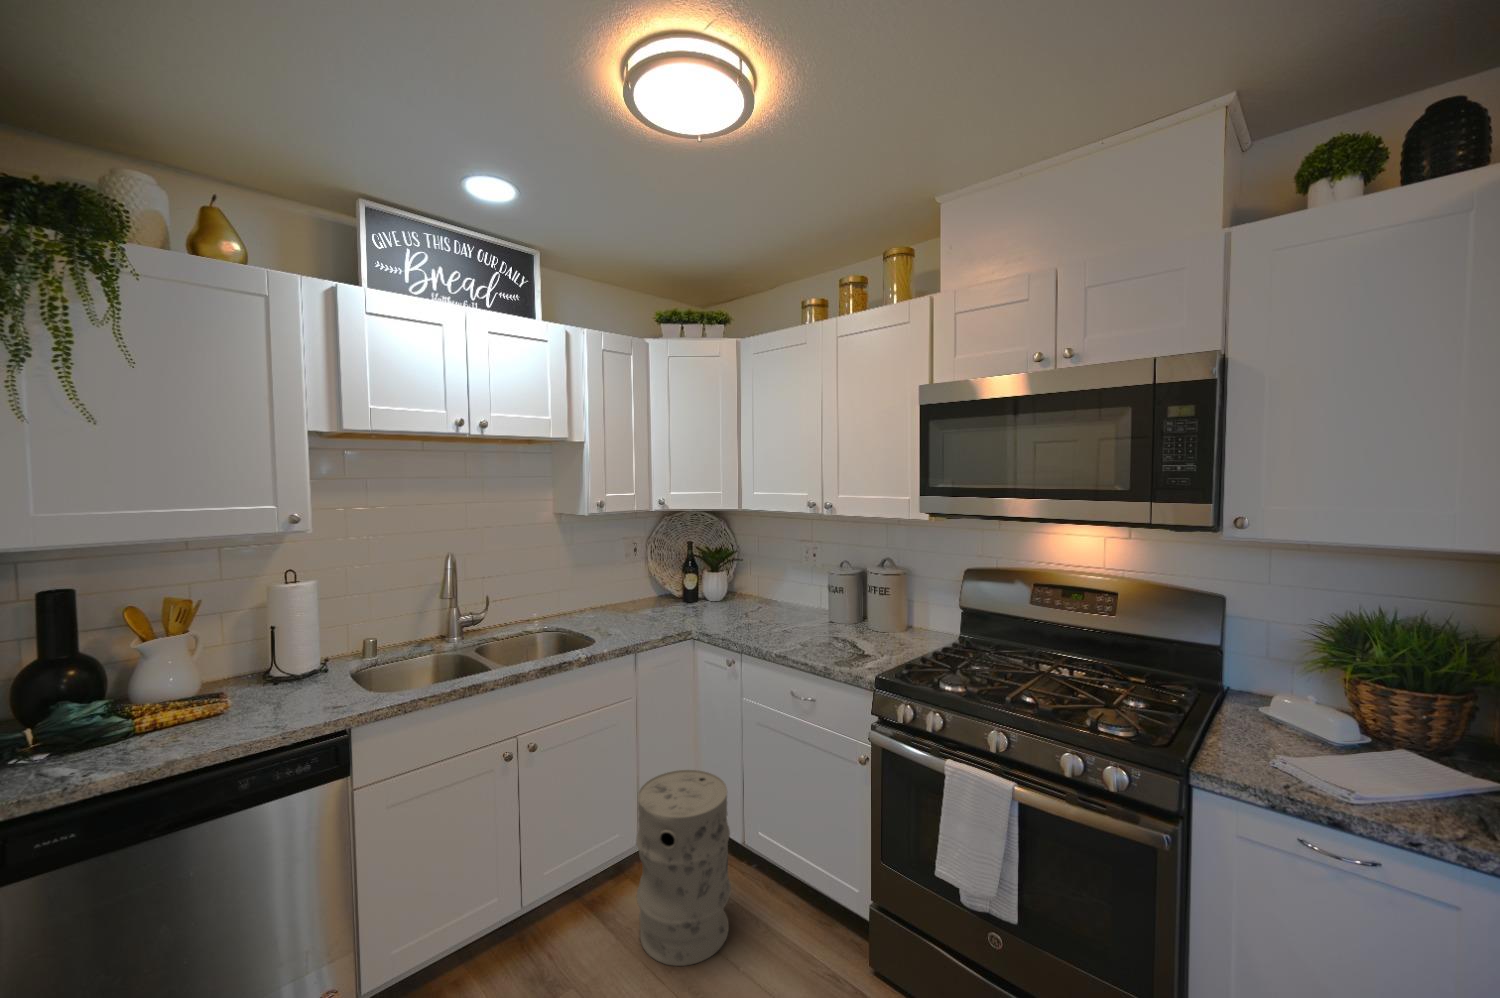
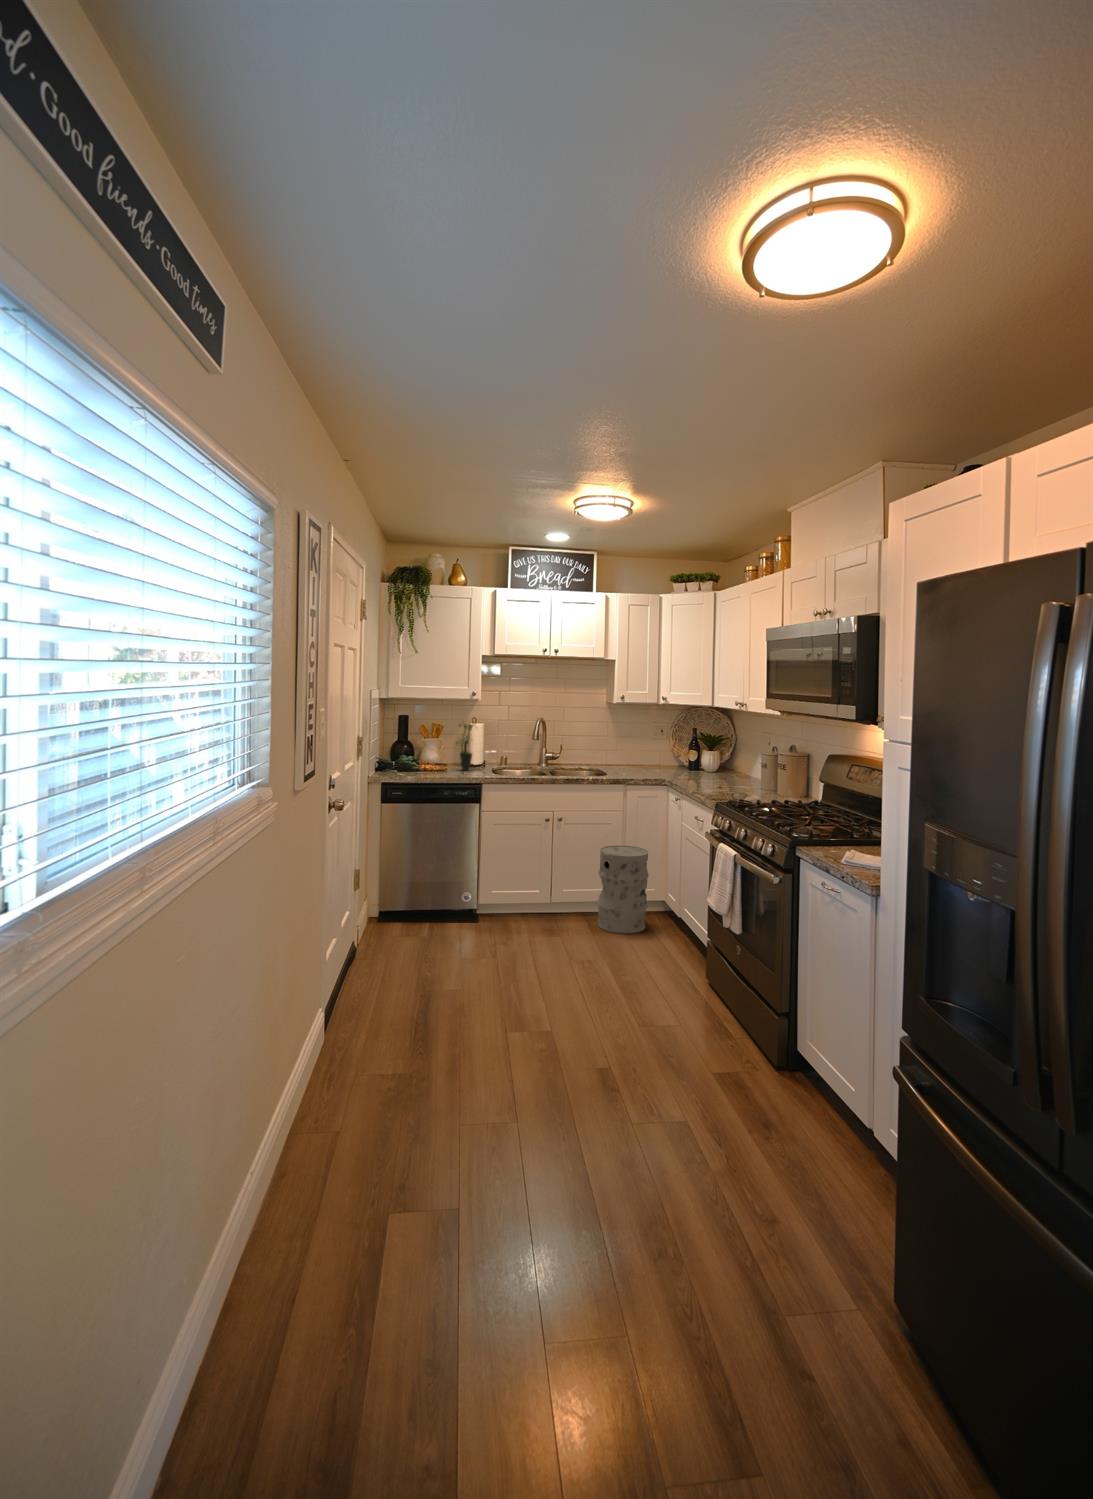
potted plant: none [249,584,315,705] -> present [456,724,473,771]

